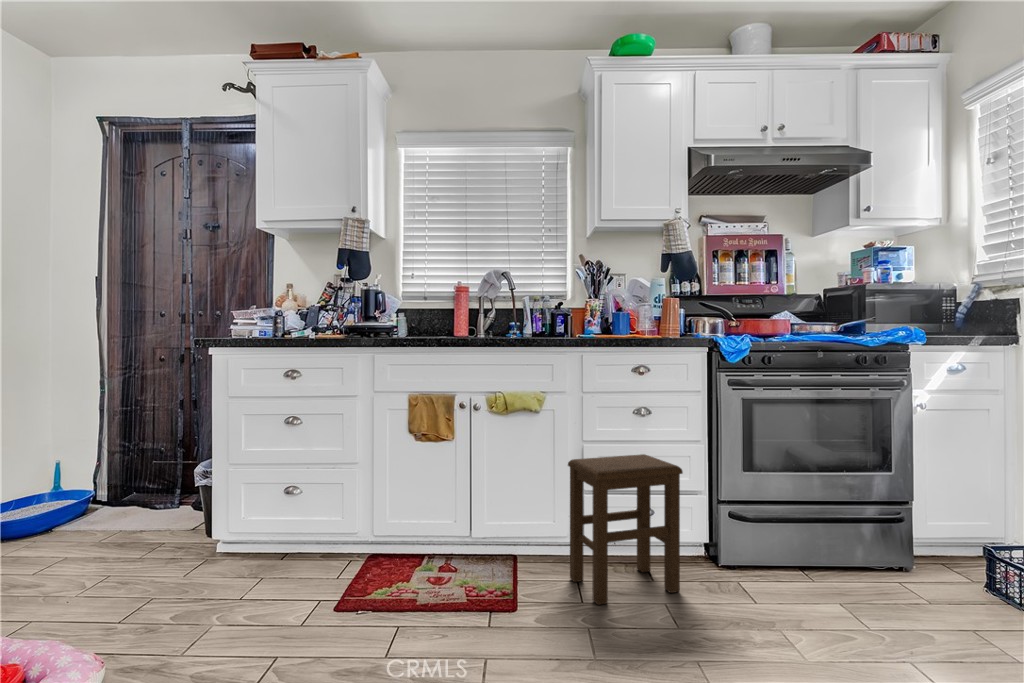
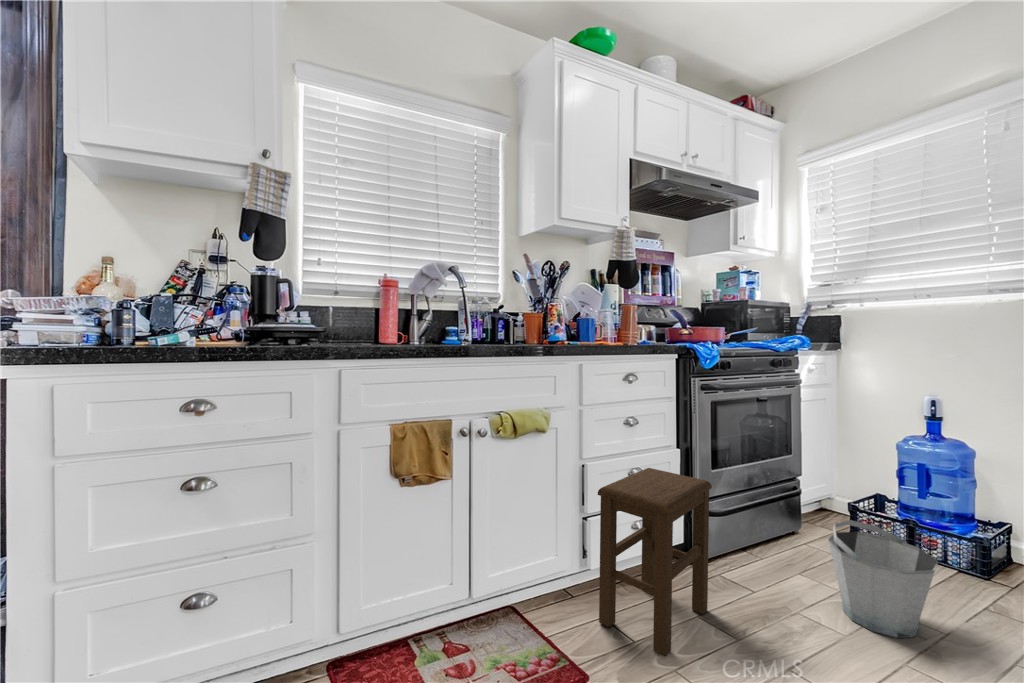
bucket: none [811,529,923,654] -> present [828,520,938,638]

